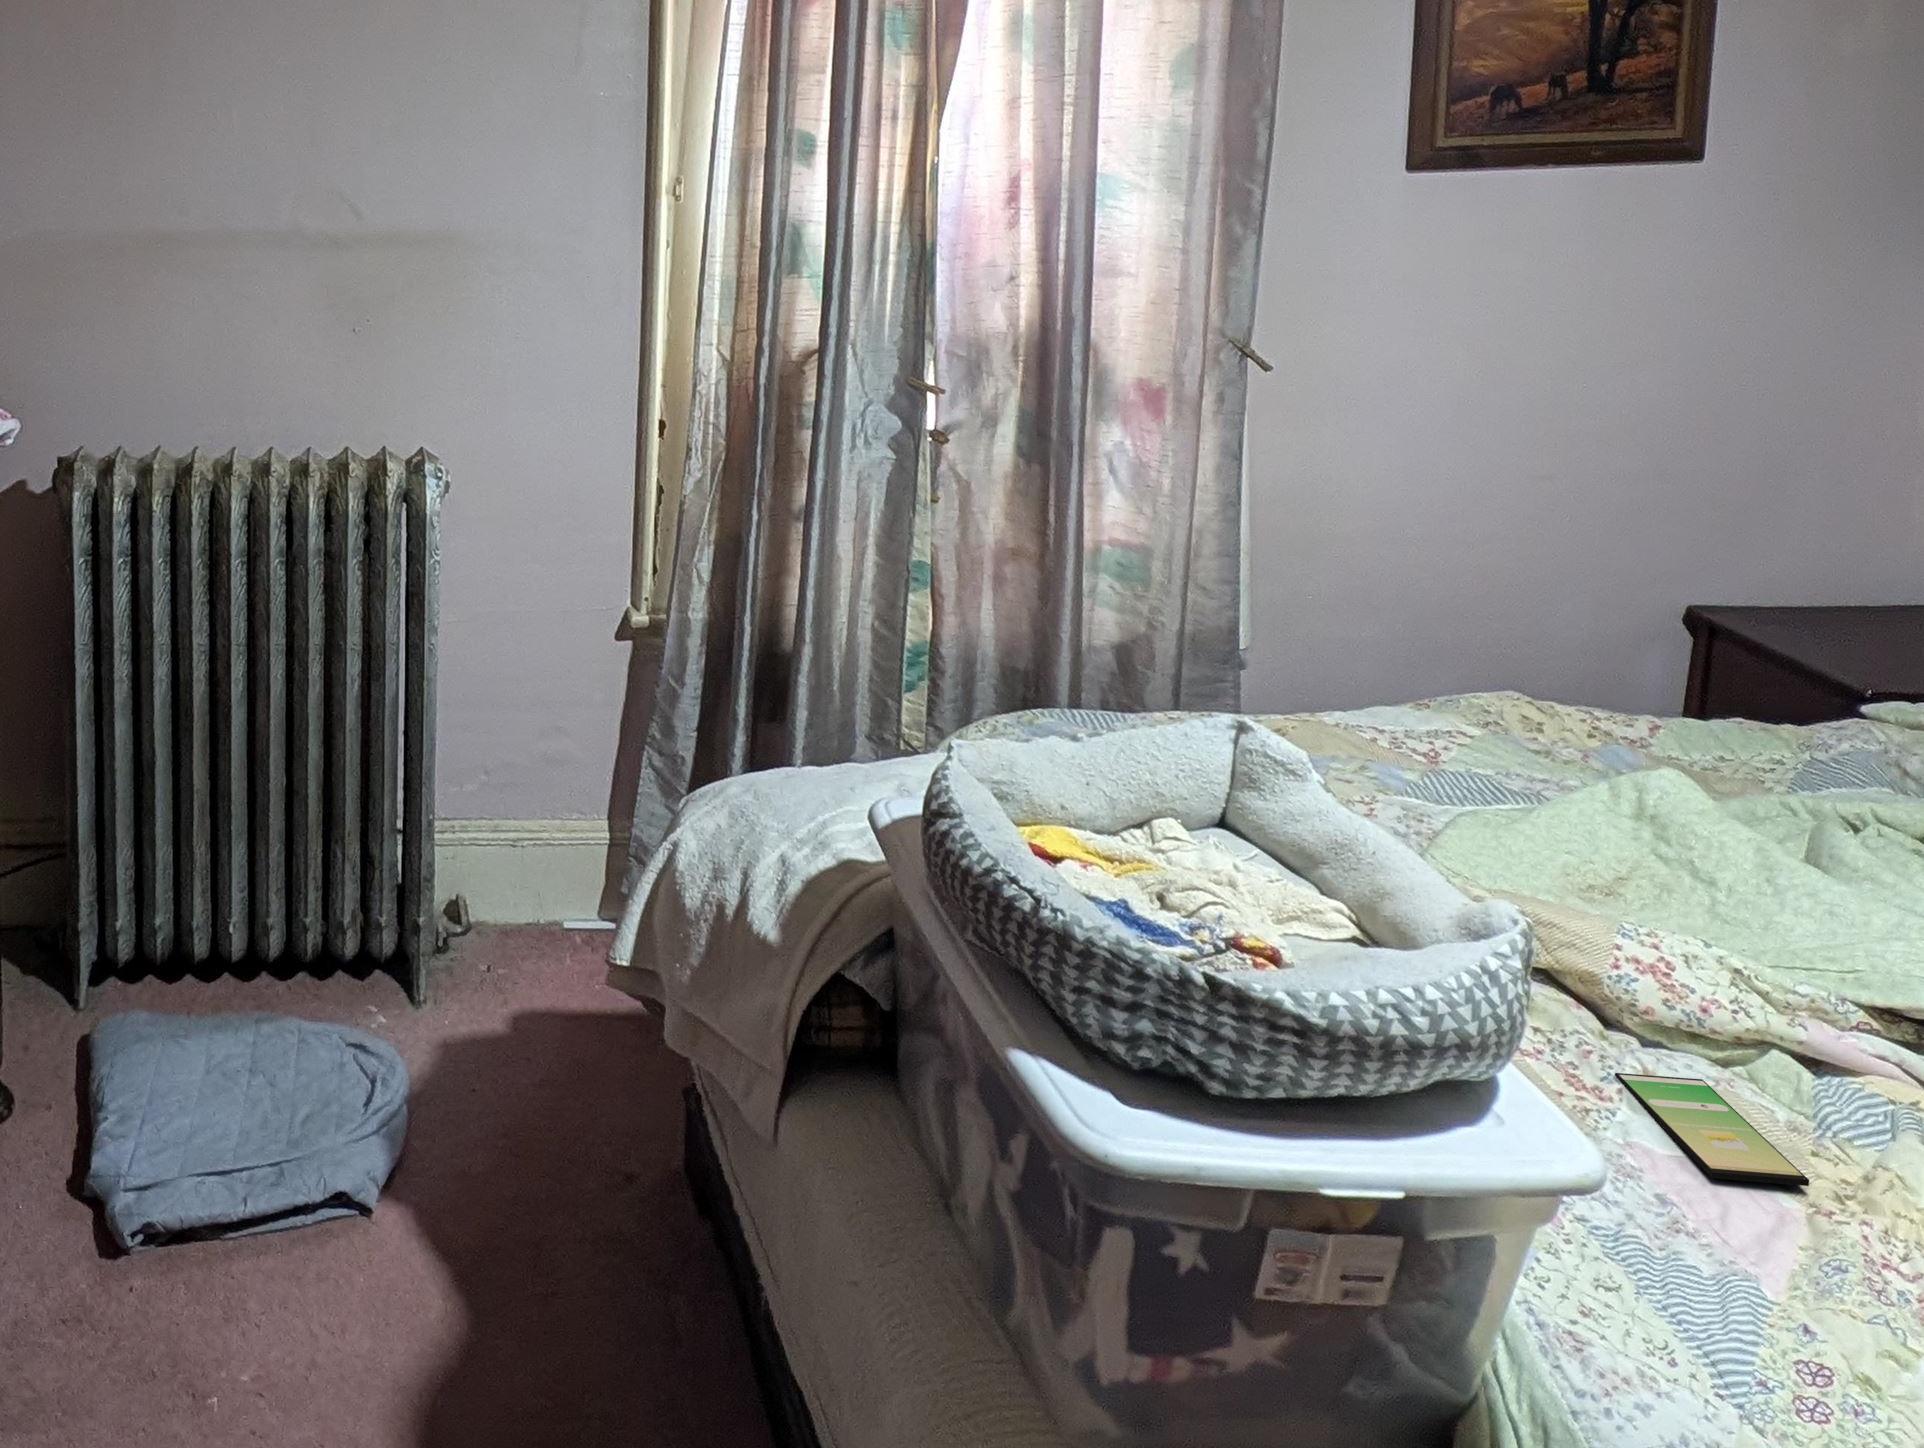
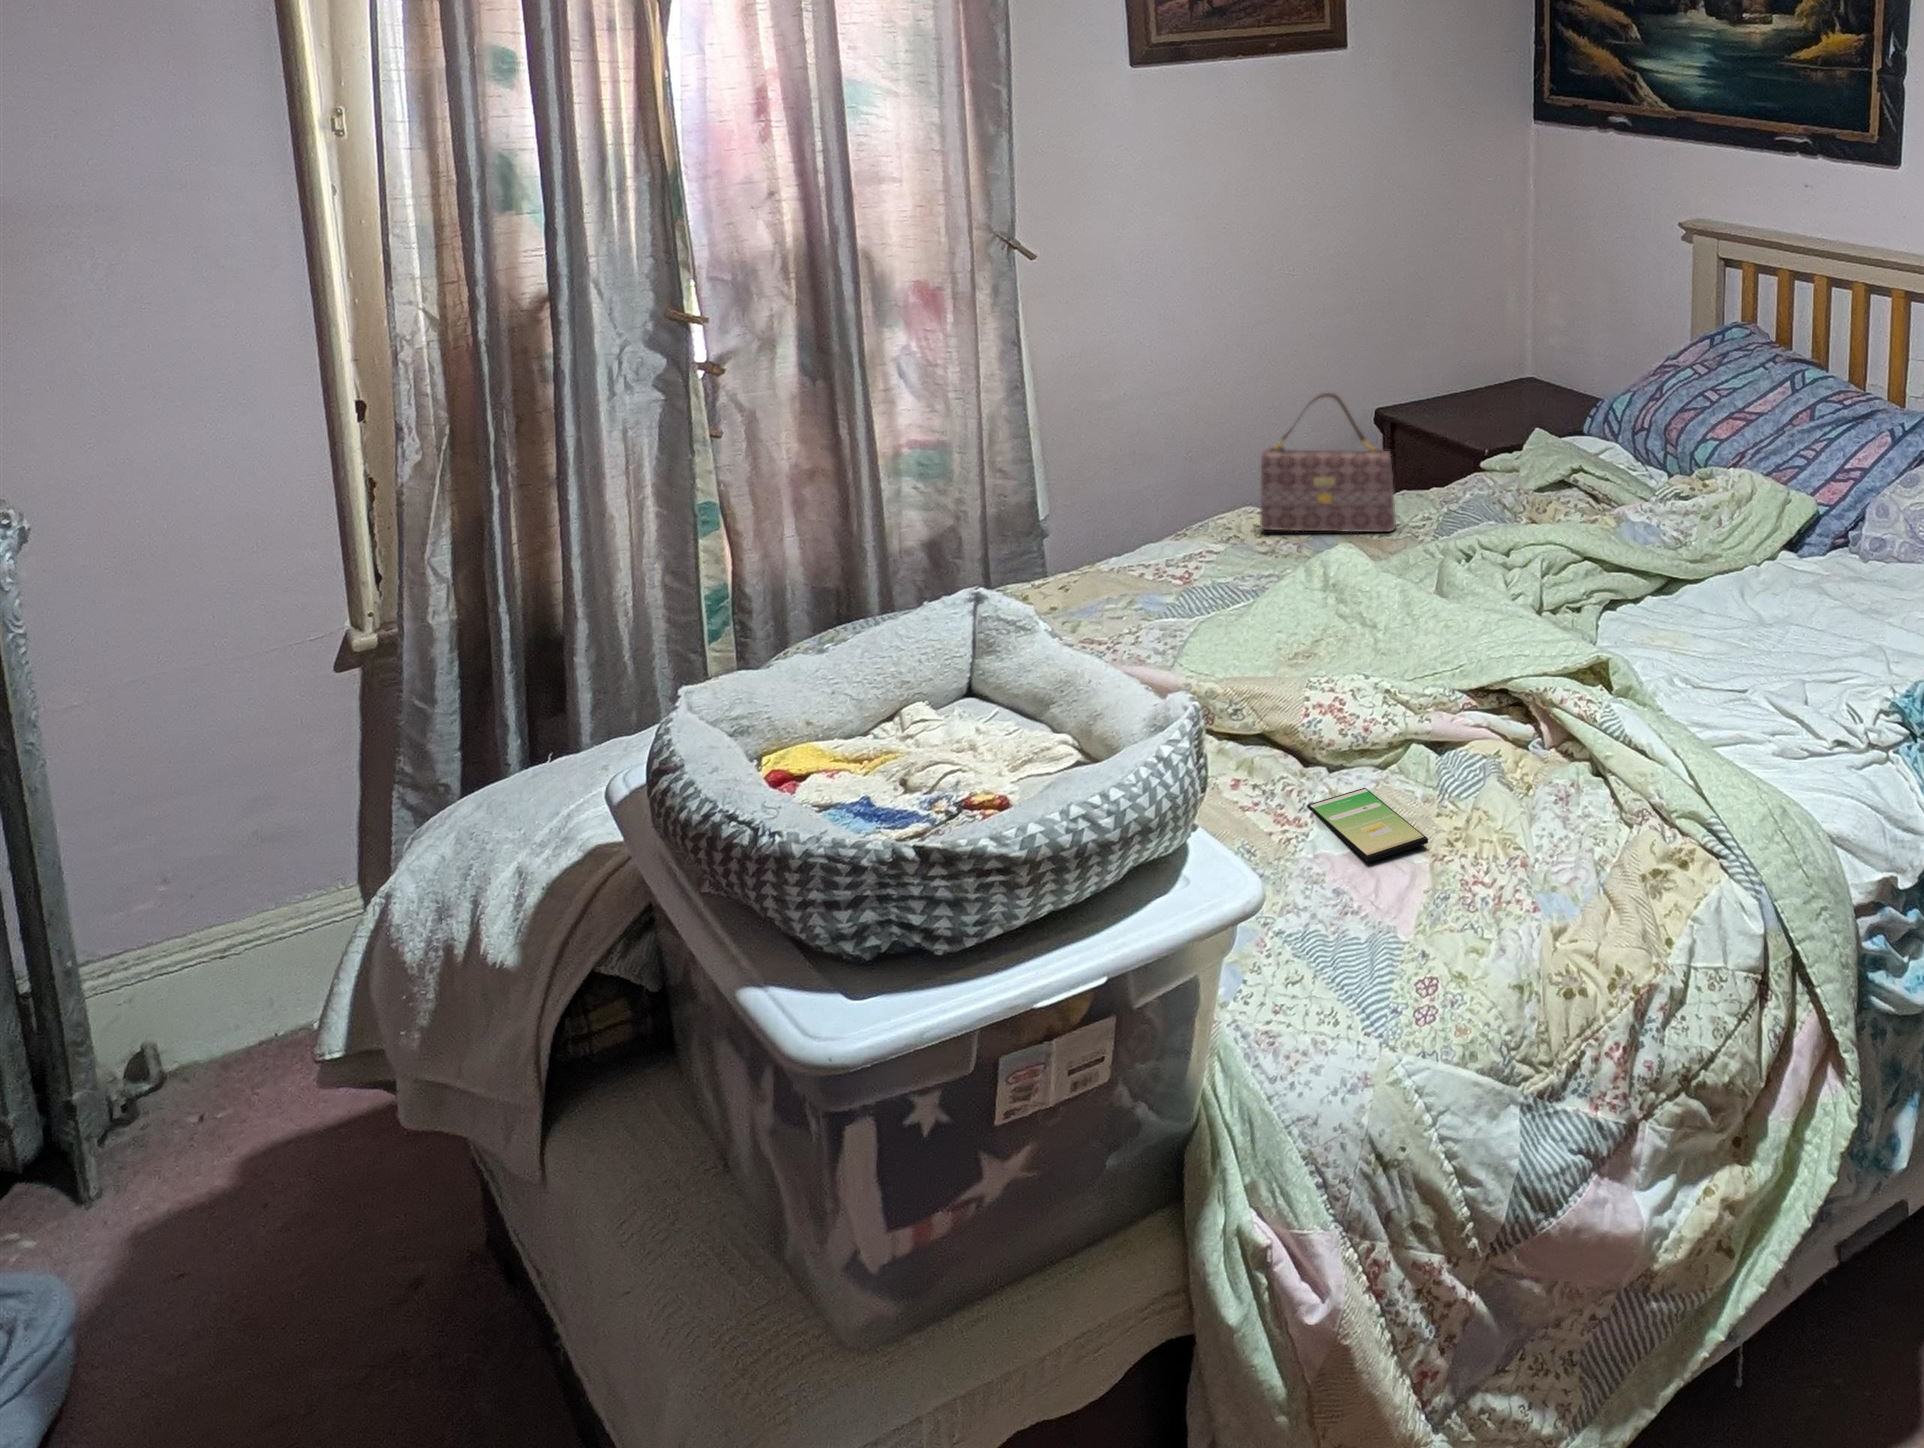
handbag: none [1528,574,1735,762] -> present [1260,393,1396,532]

